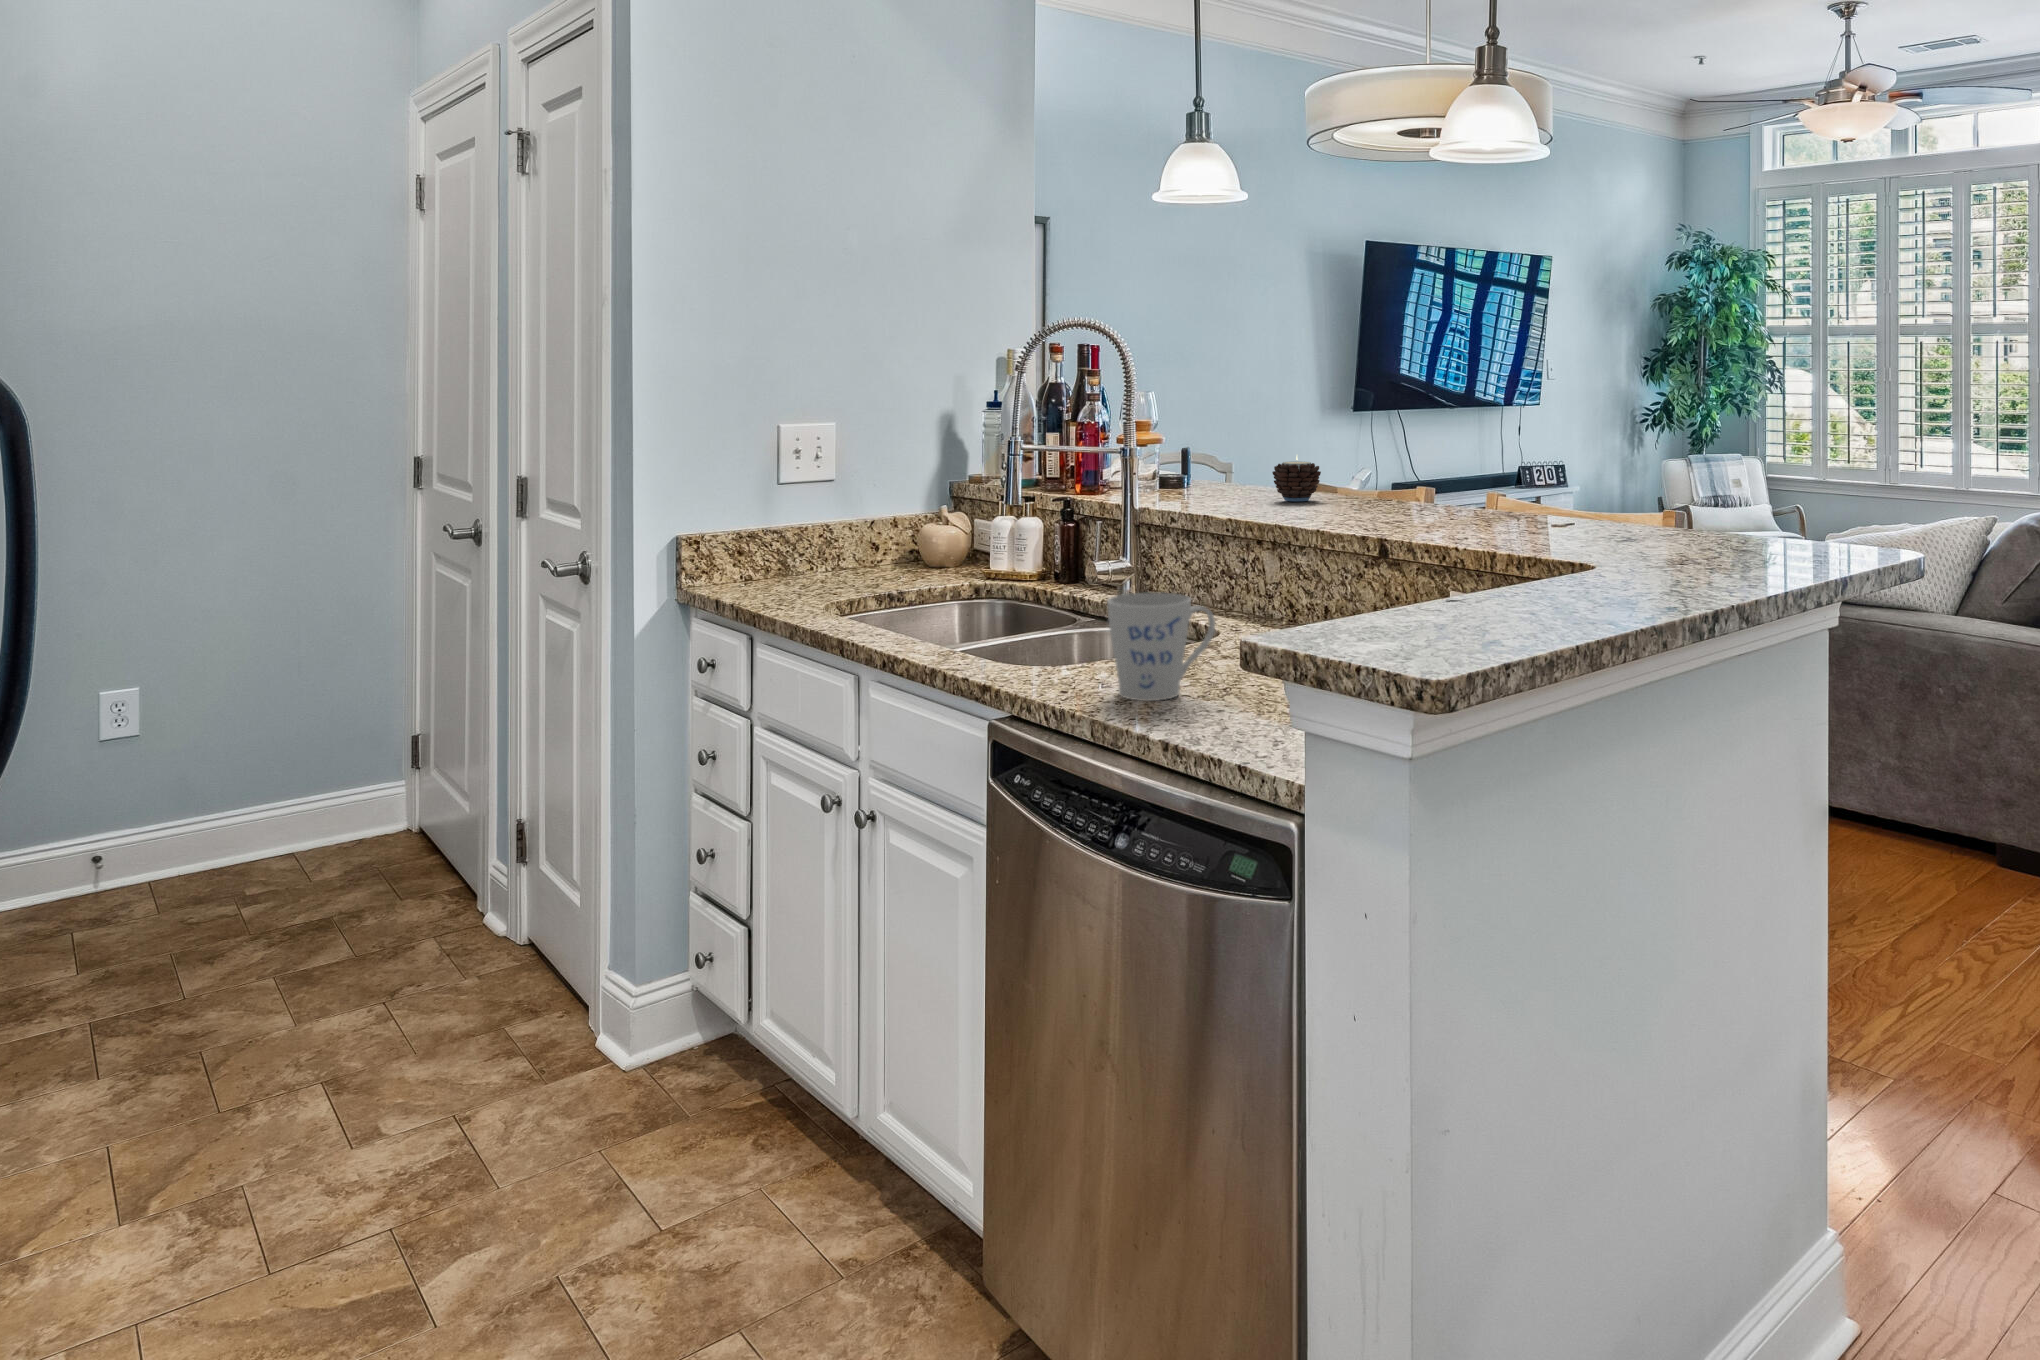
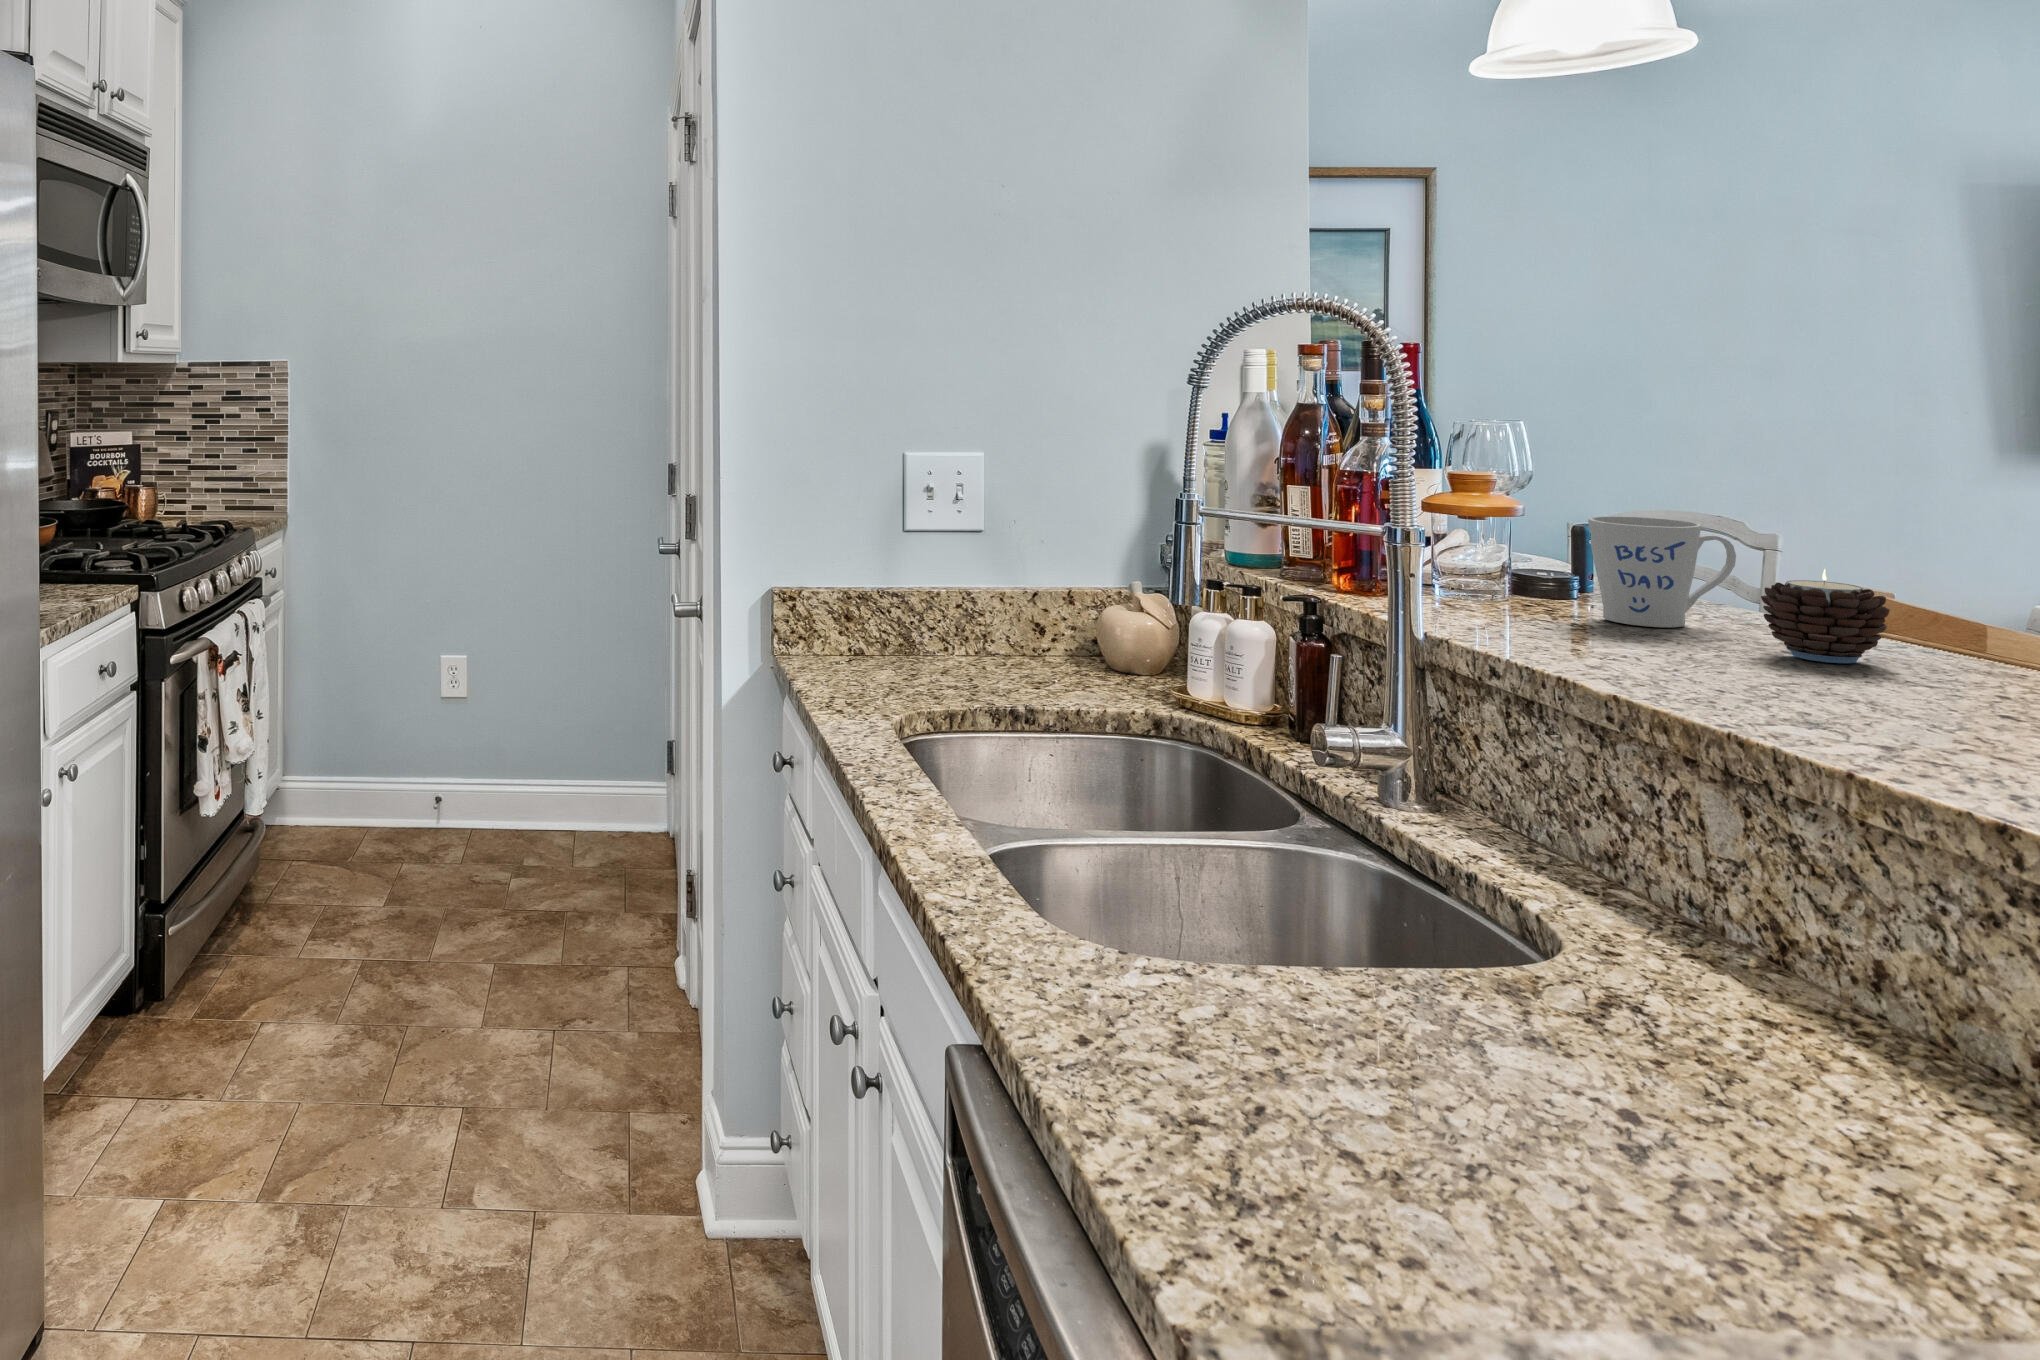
mug: present [1107,593,1215,701] -> present [1588,517,1736,627]

